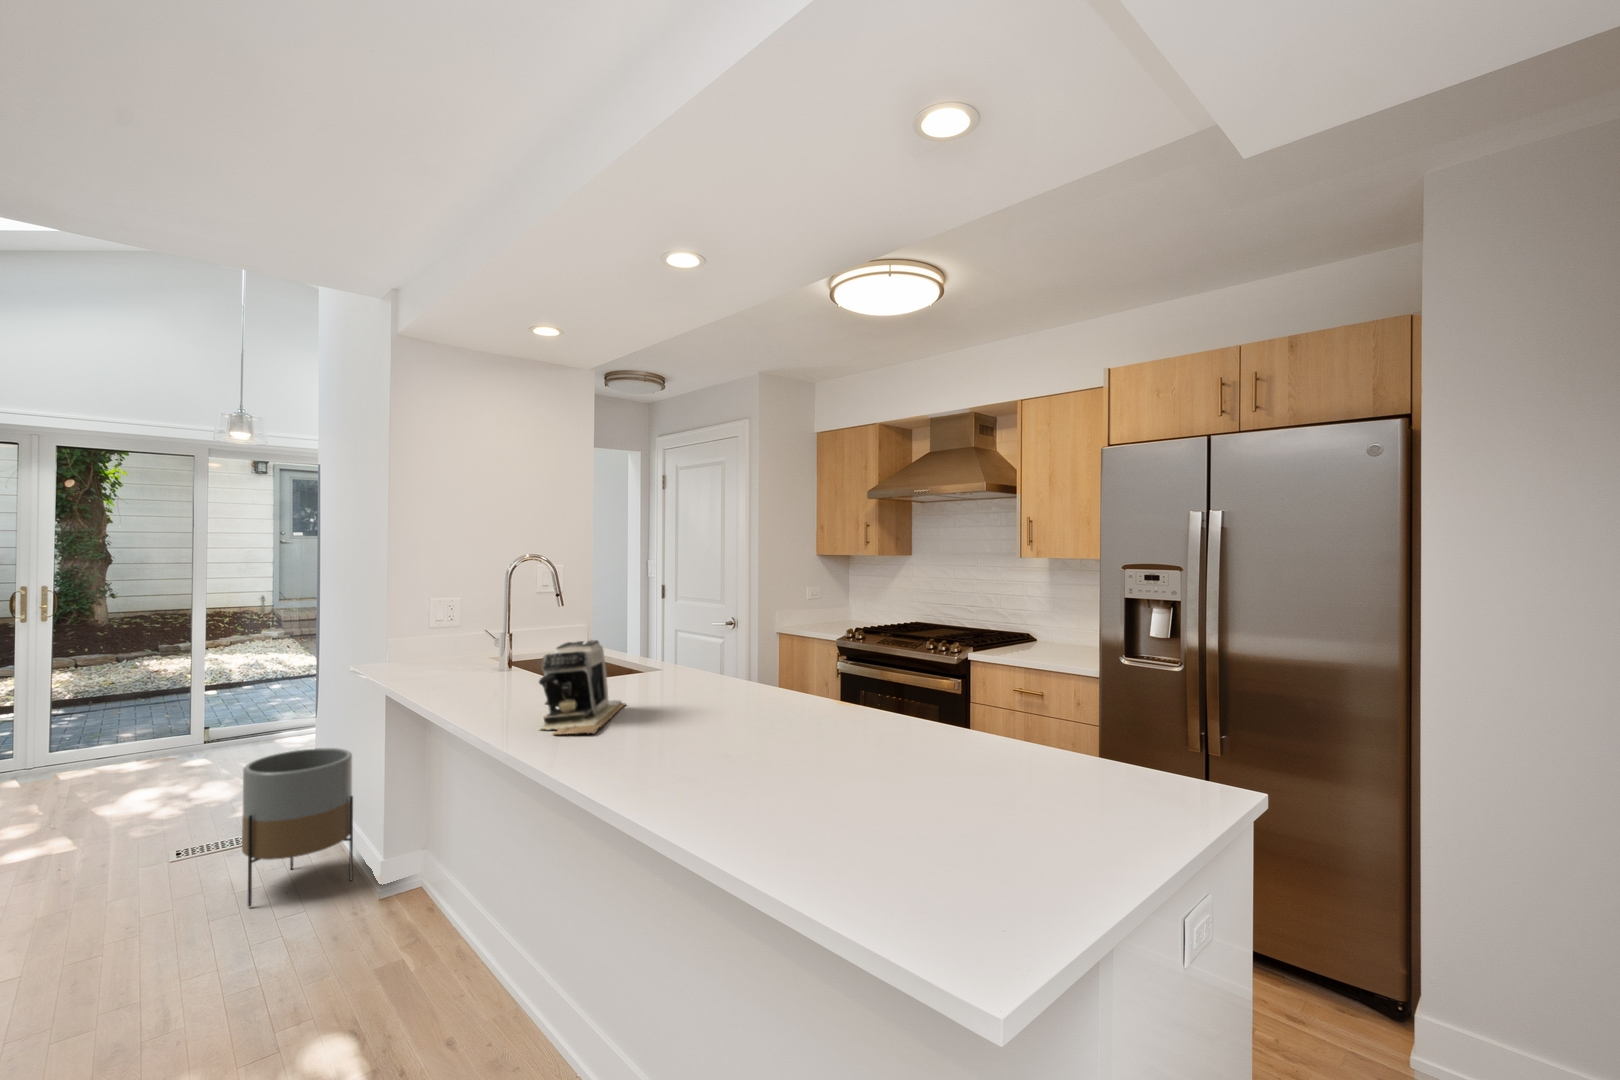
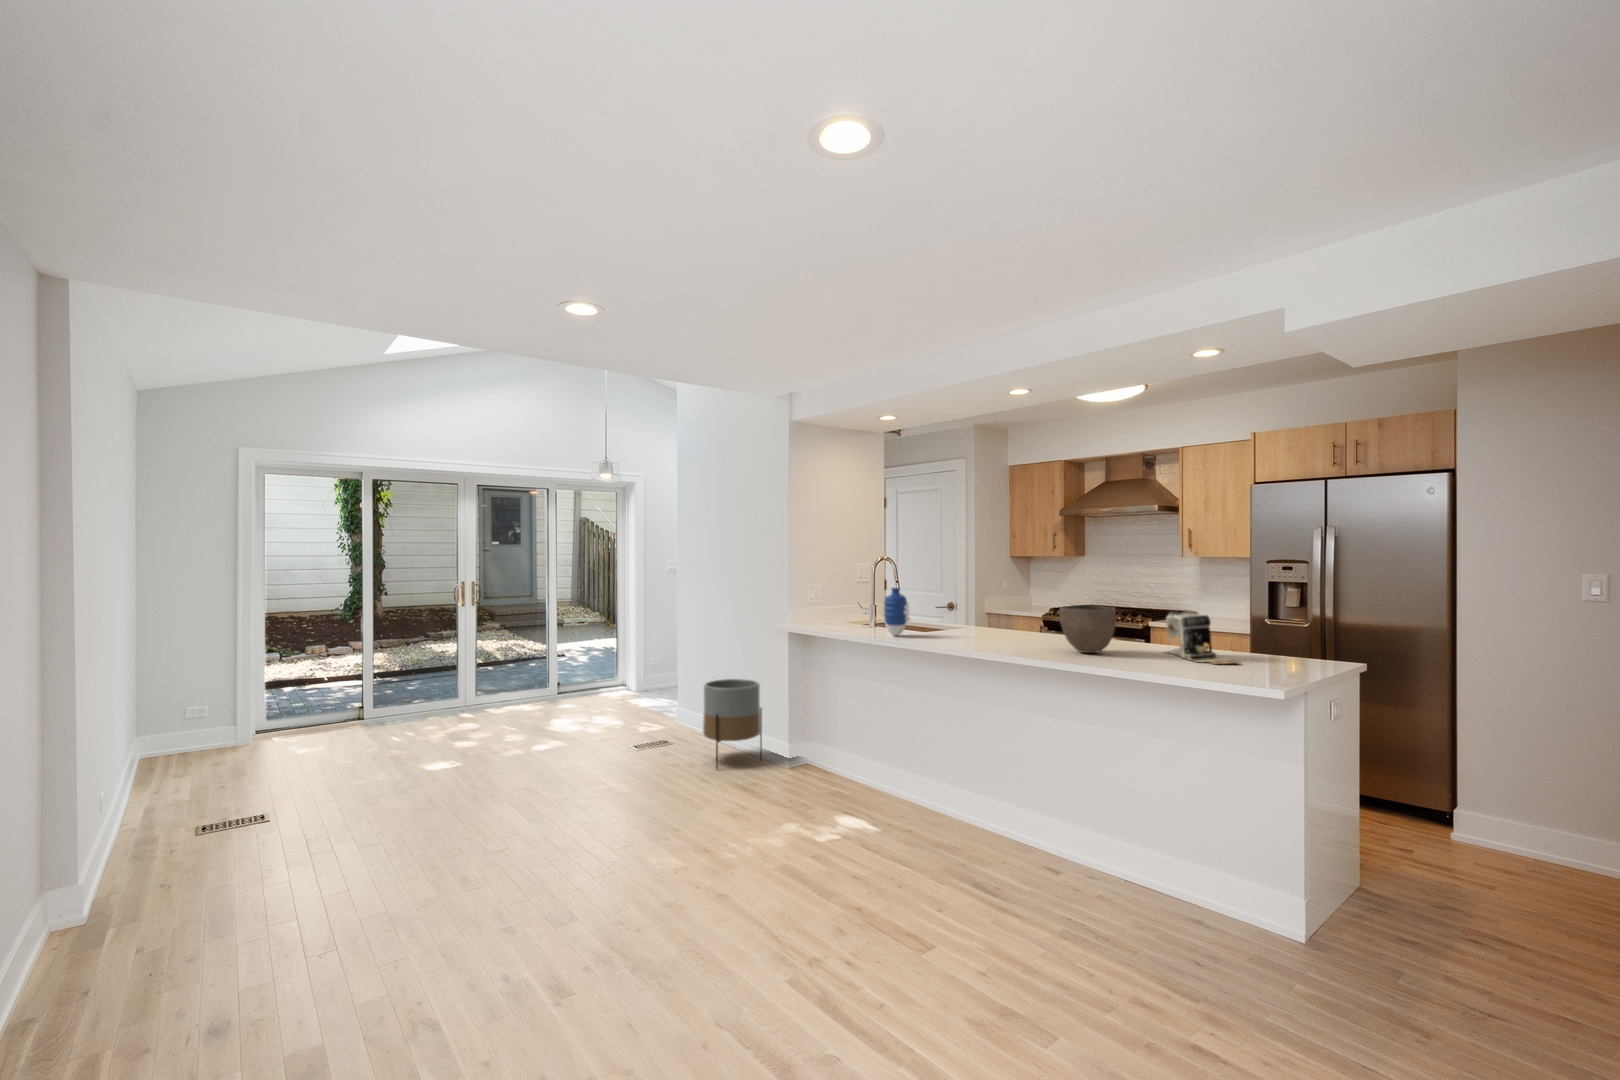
vase: none [453,613,507,698] -> present [884,588,910,636]
coffee maker: present [539,640,625,734] -> present [1165,610,1239,664]
bowl: none [686,655,792,757] -> present [1059,605,1116,653]

